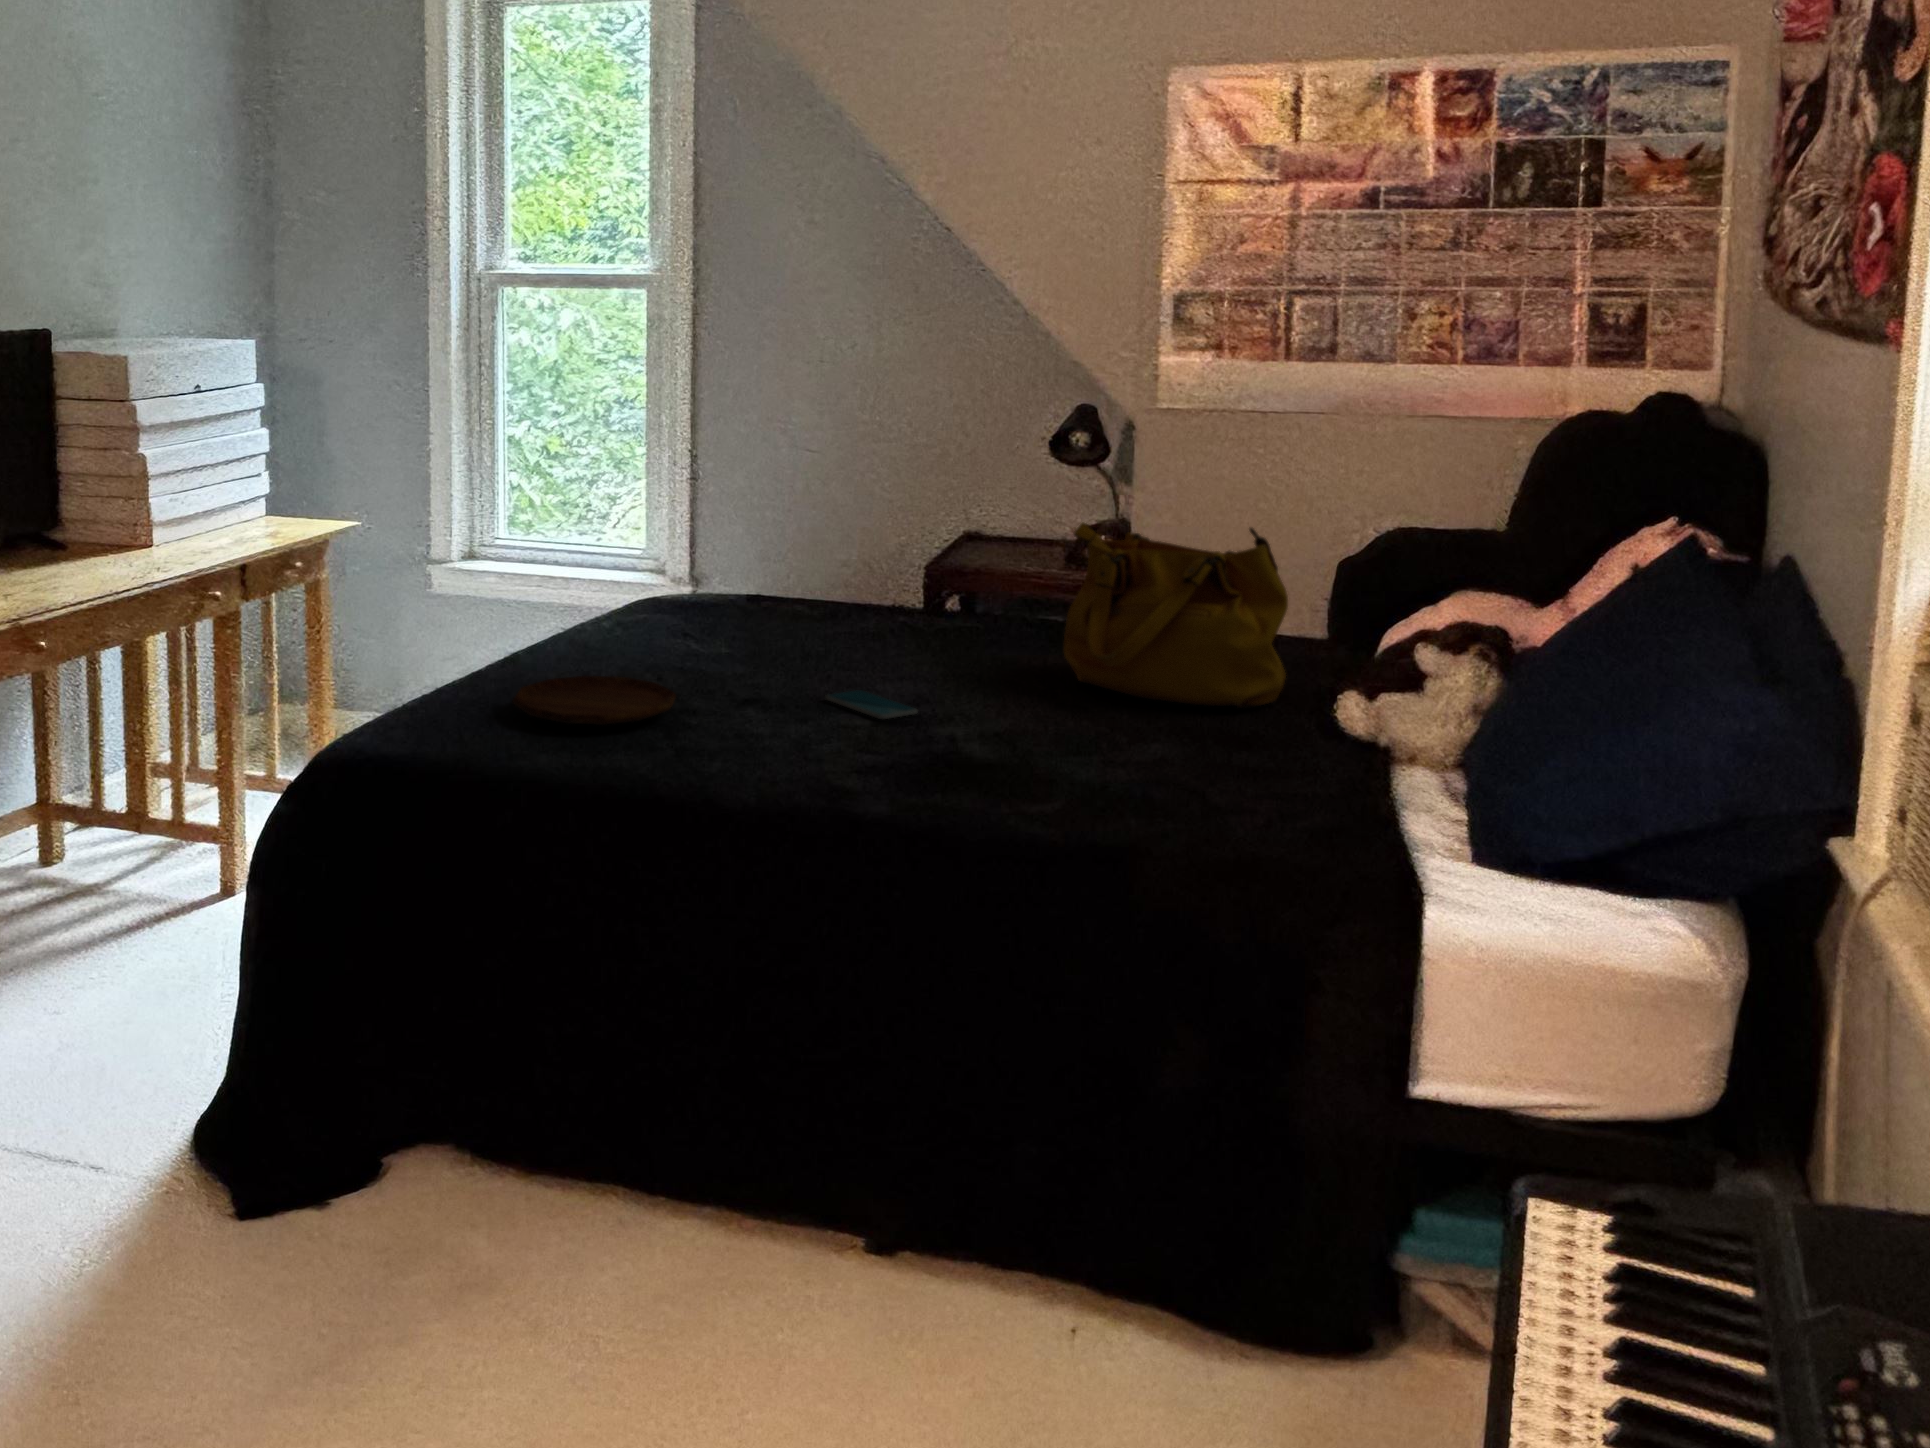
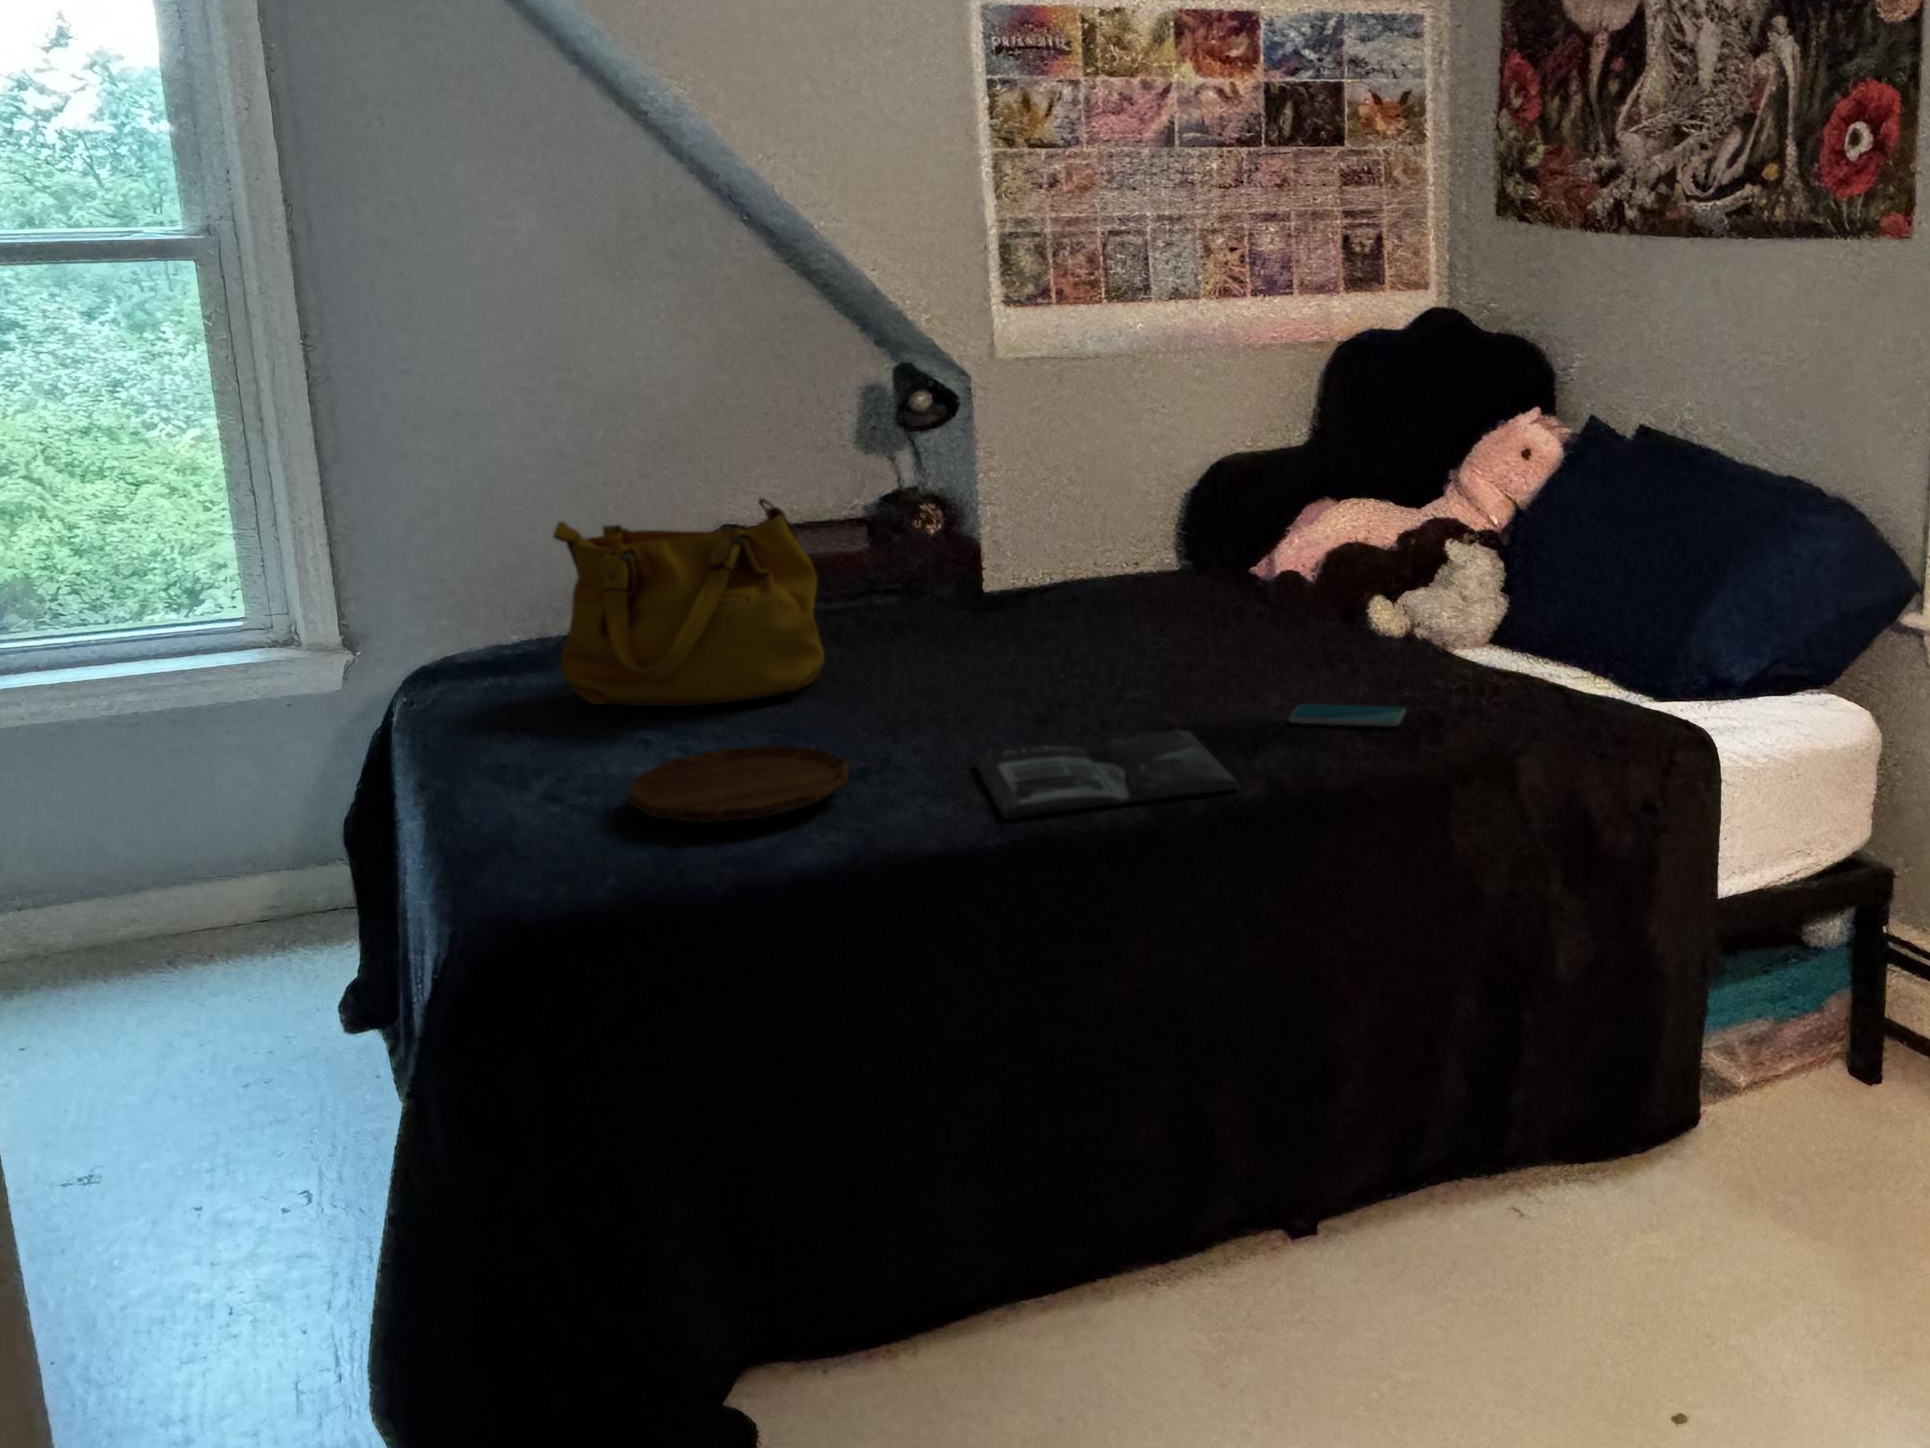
handbag: present [1064,523,1288,708] -> present [553,498,824,707]
smartphone: present [825,690,918,719] -> present [1289,704,1406,727]
magazine: none [700,724,949,798] -> present [975,729,1239,818]

